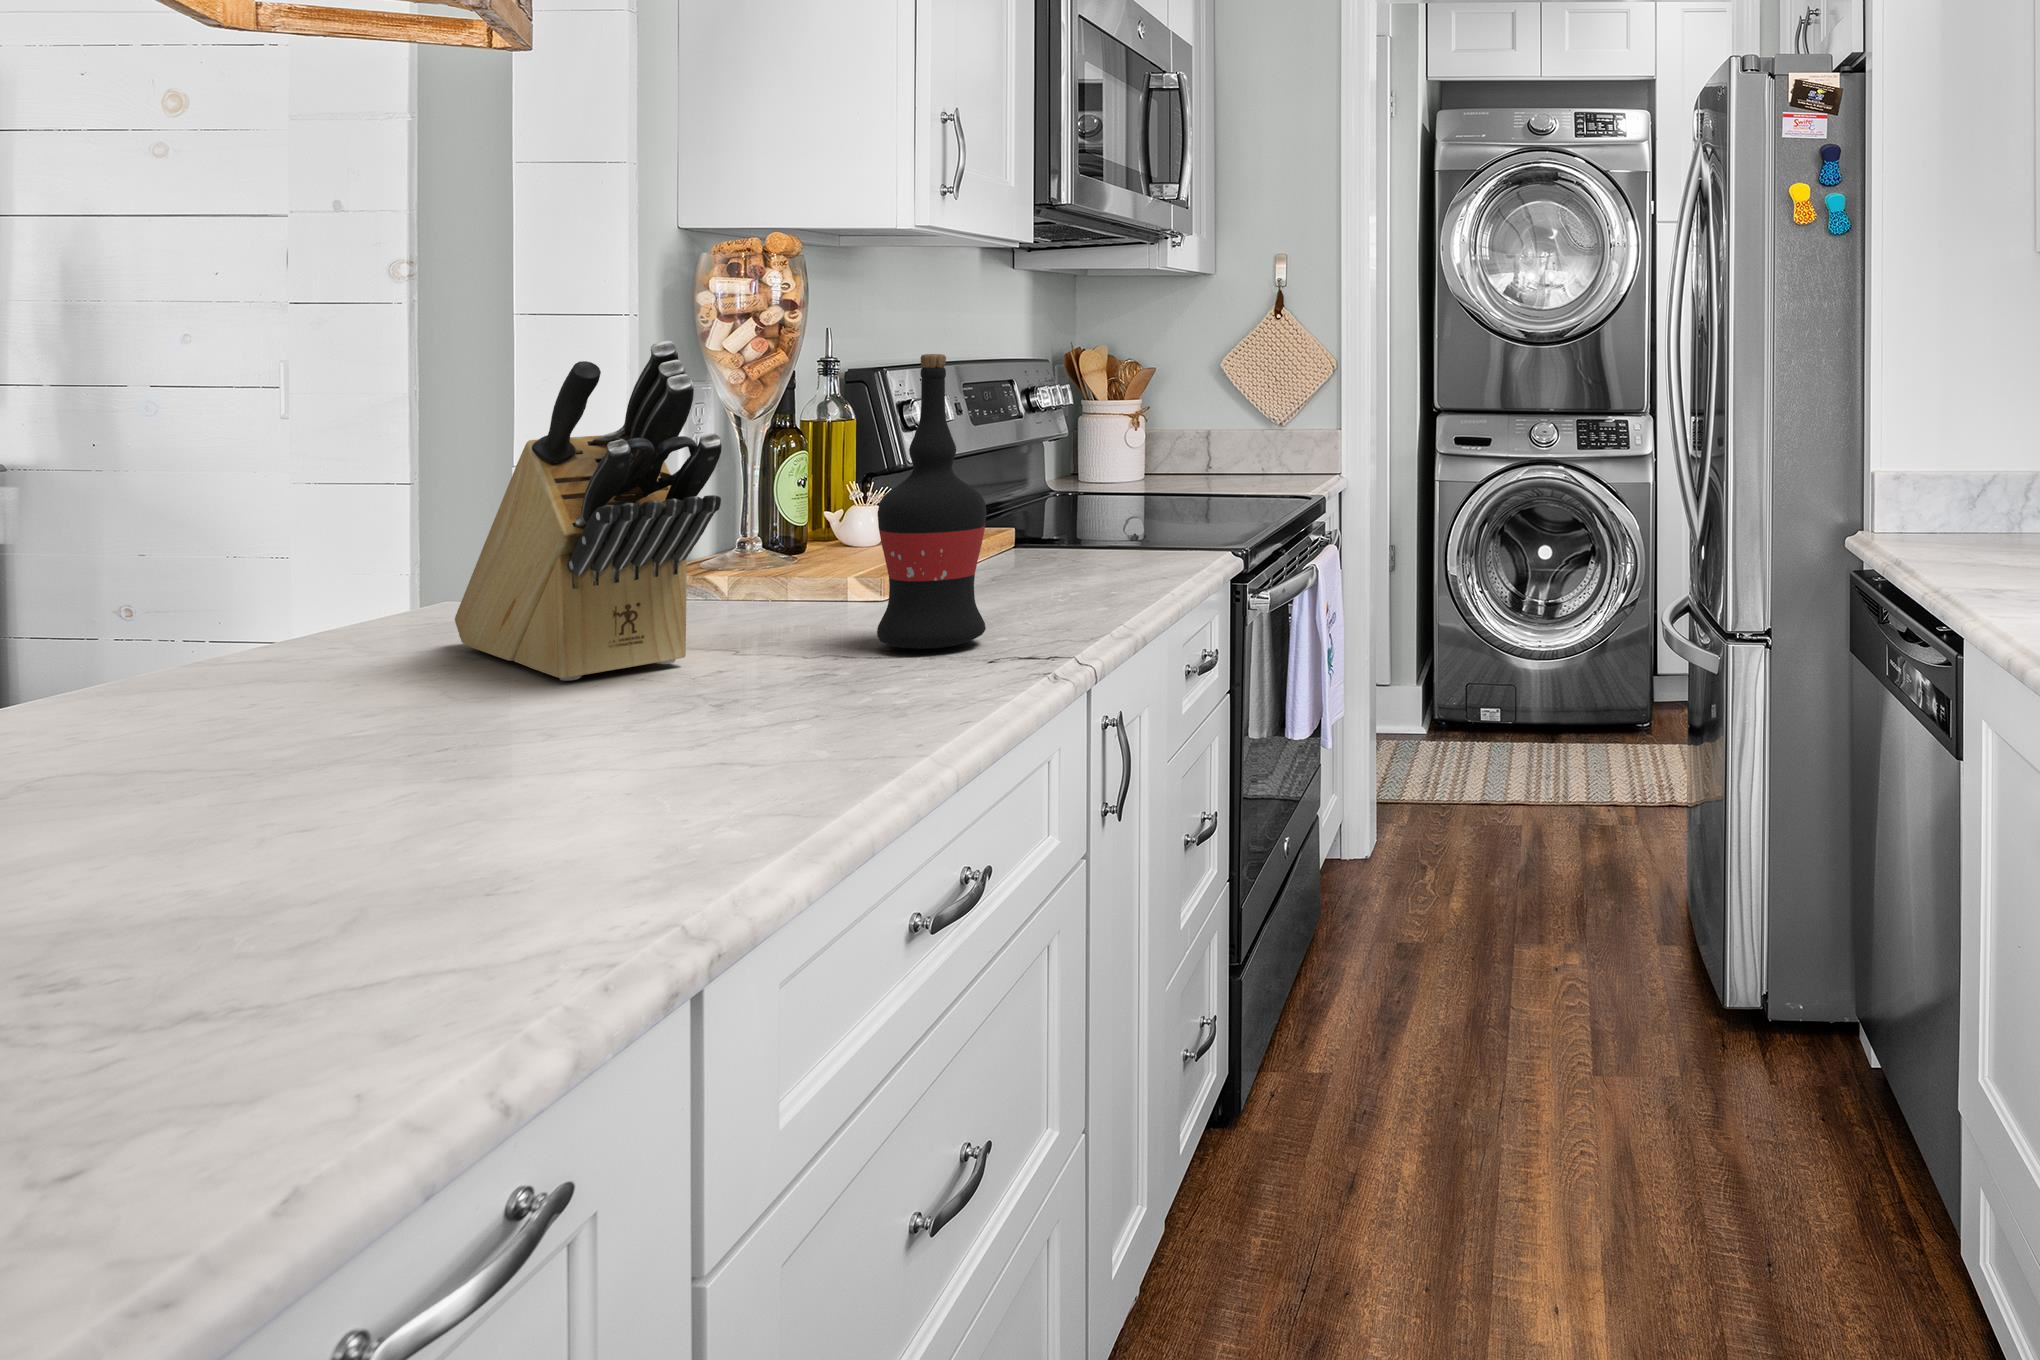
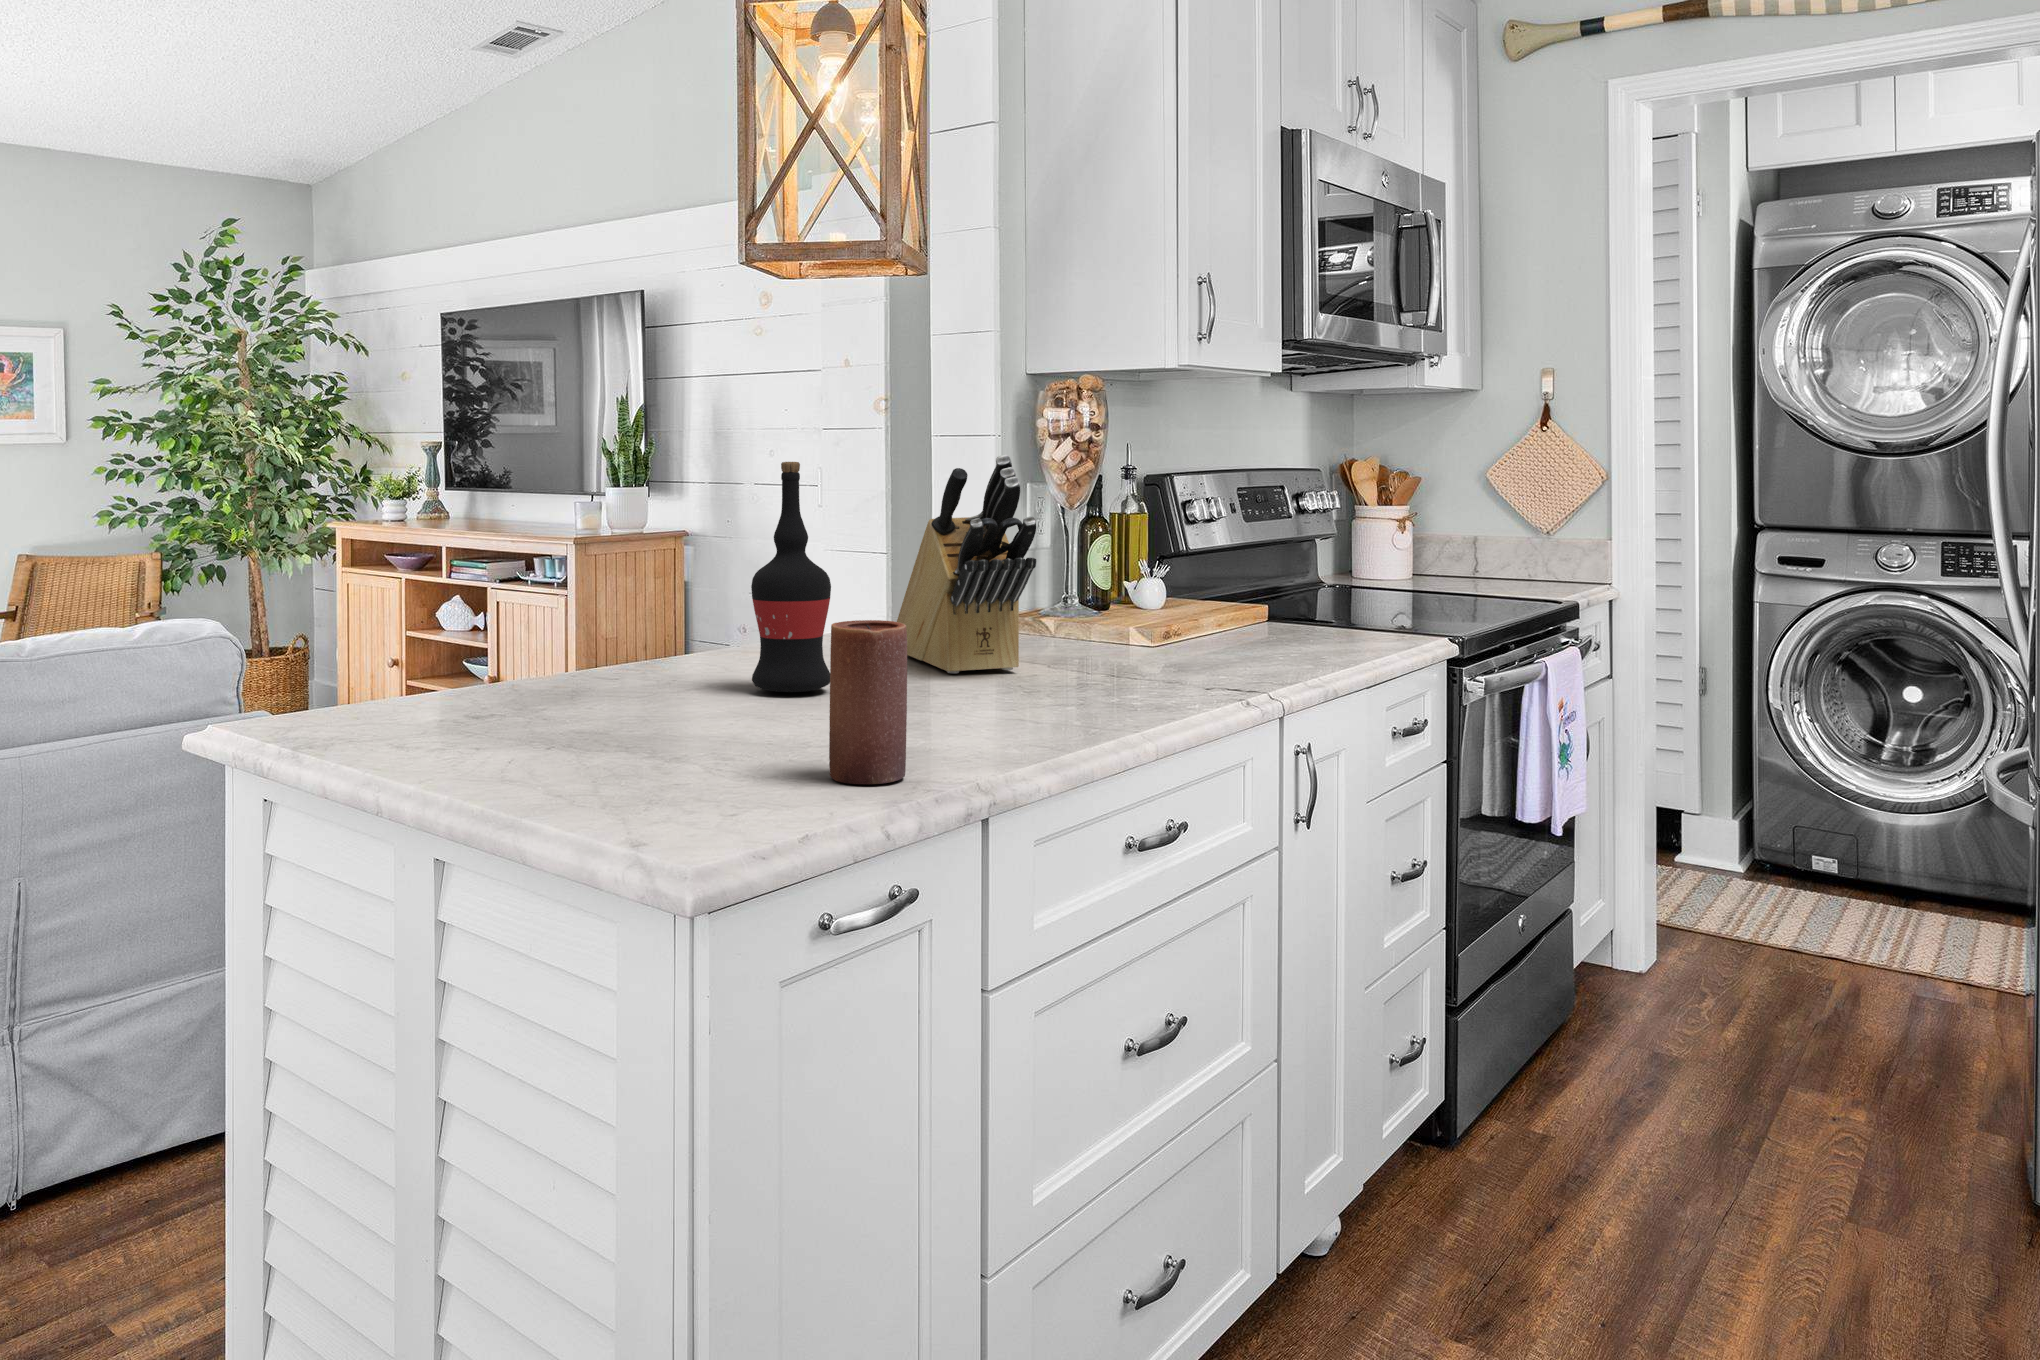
wine bottle: present [877,354,987,649] -> present [751,462,831,692]
candle: none [303,664,499,1020] -> present [829,620,907,784]

